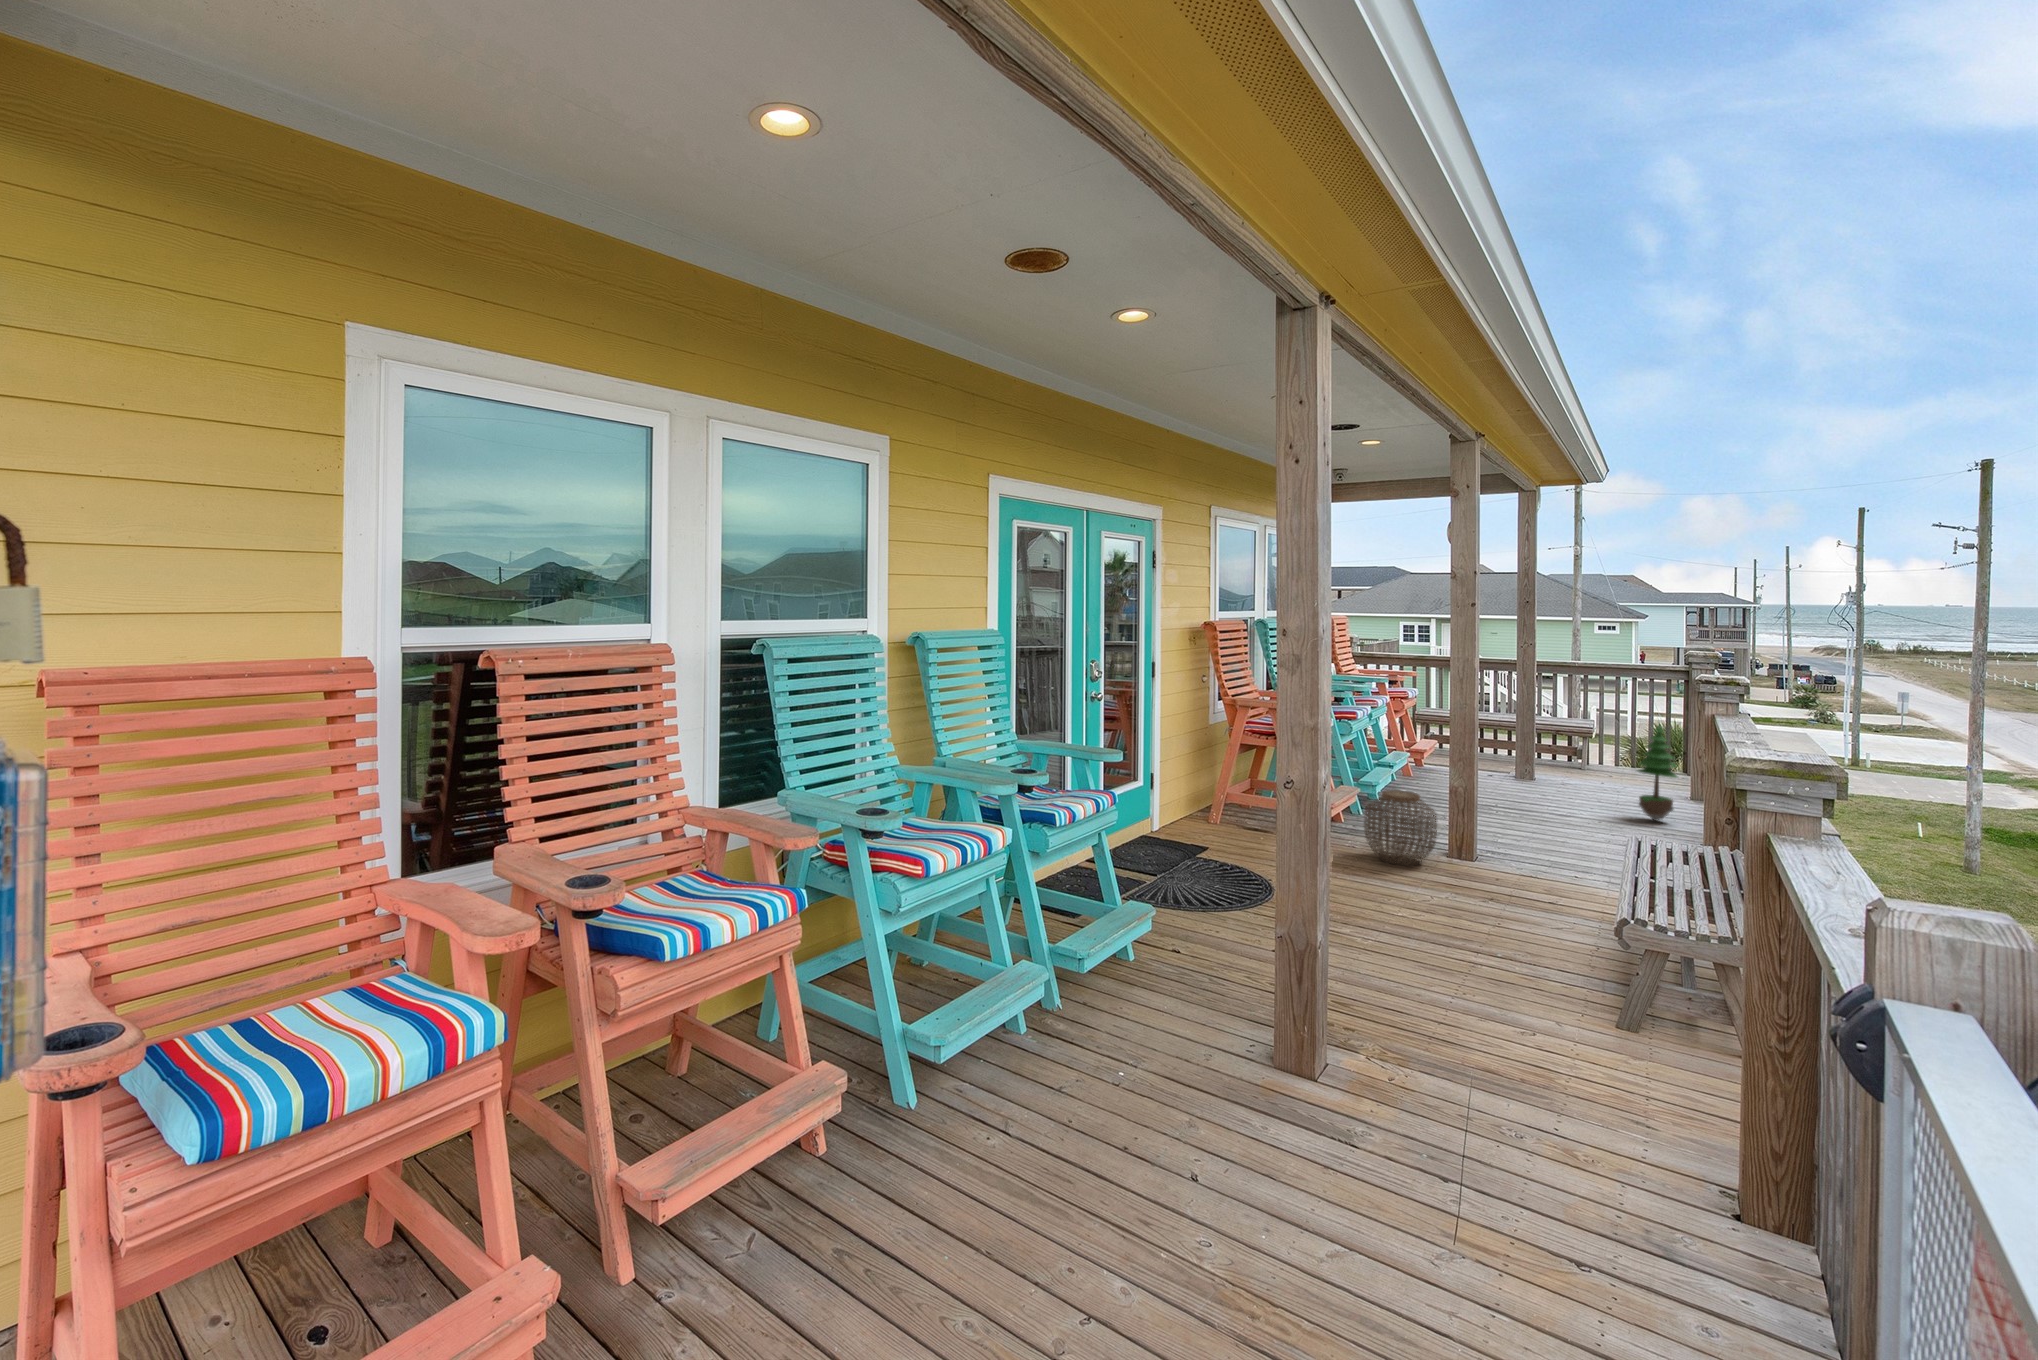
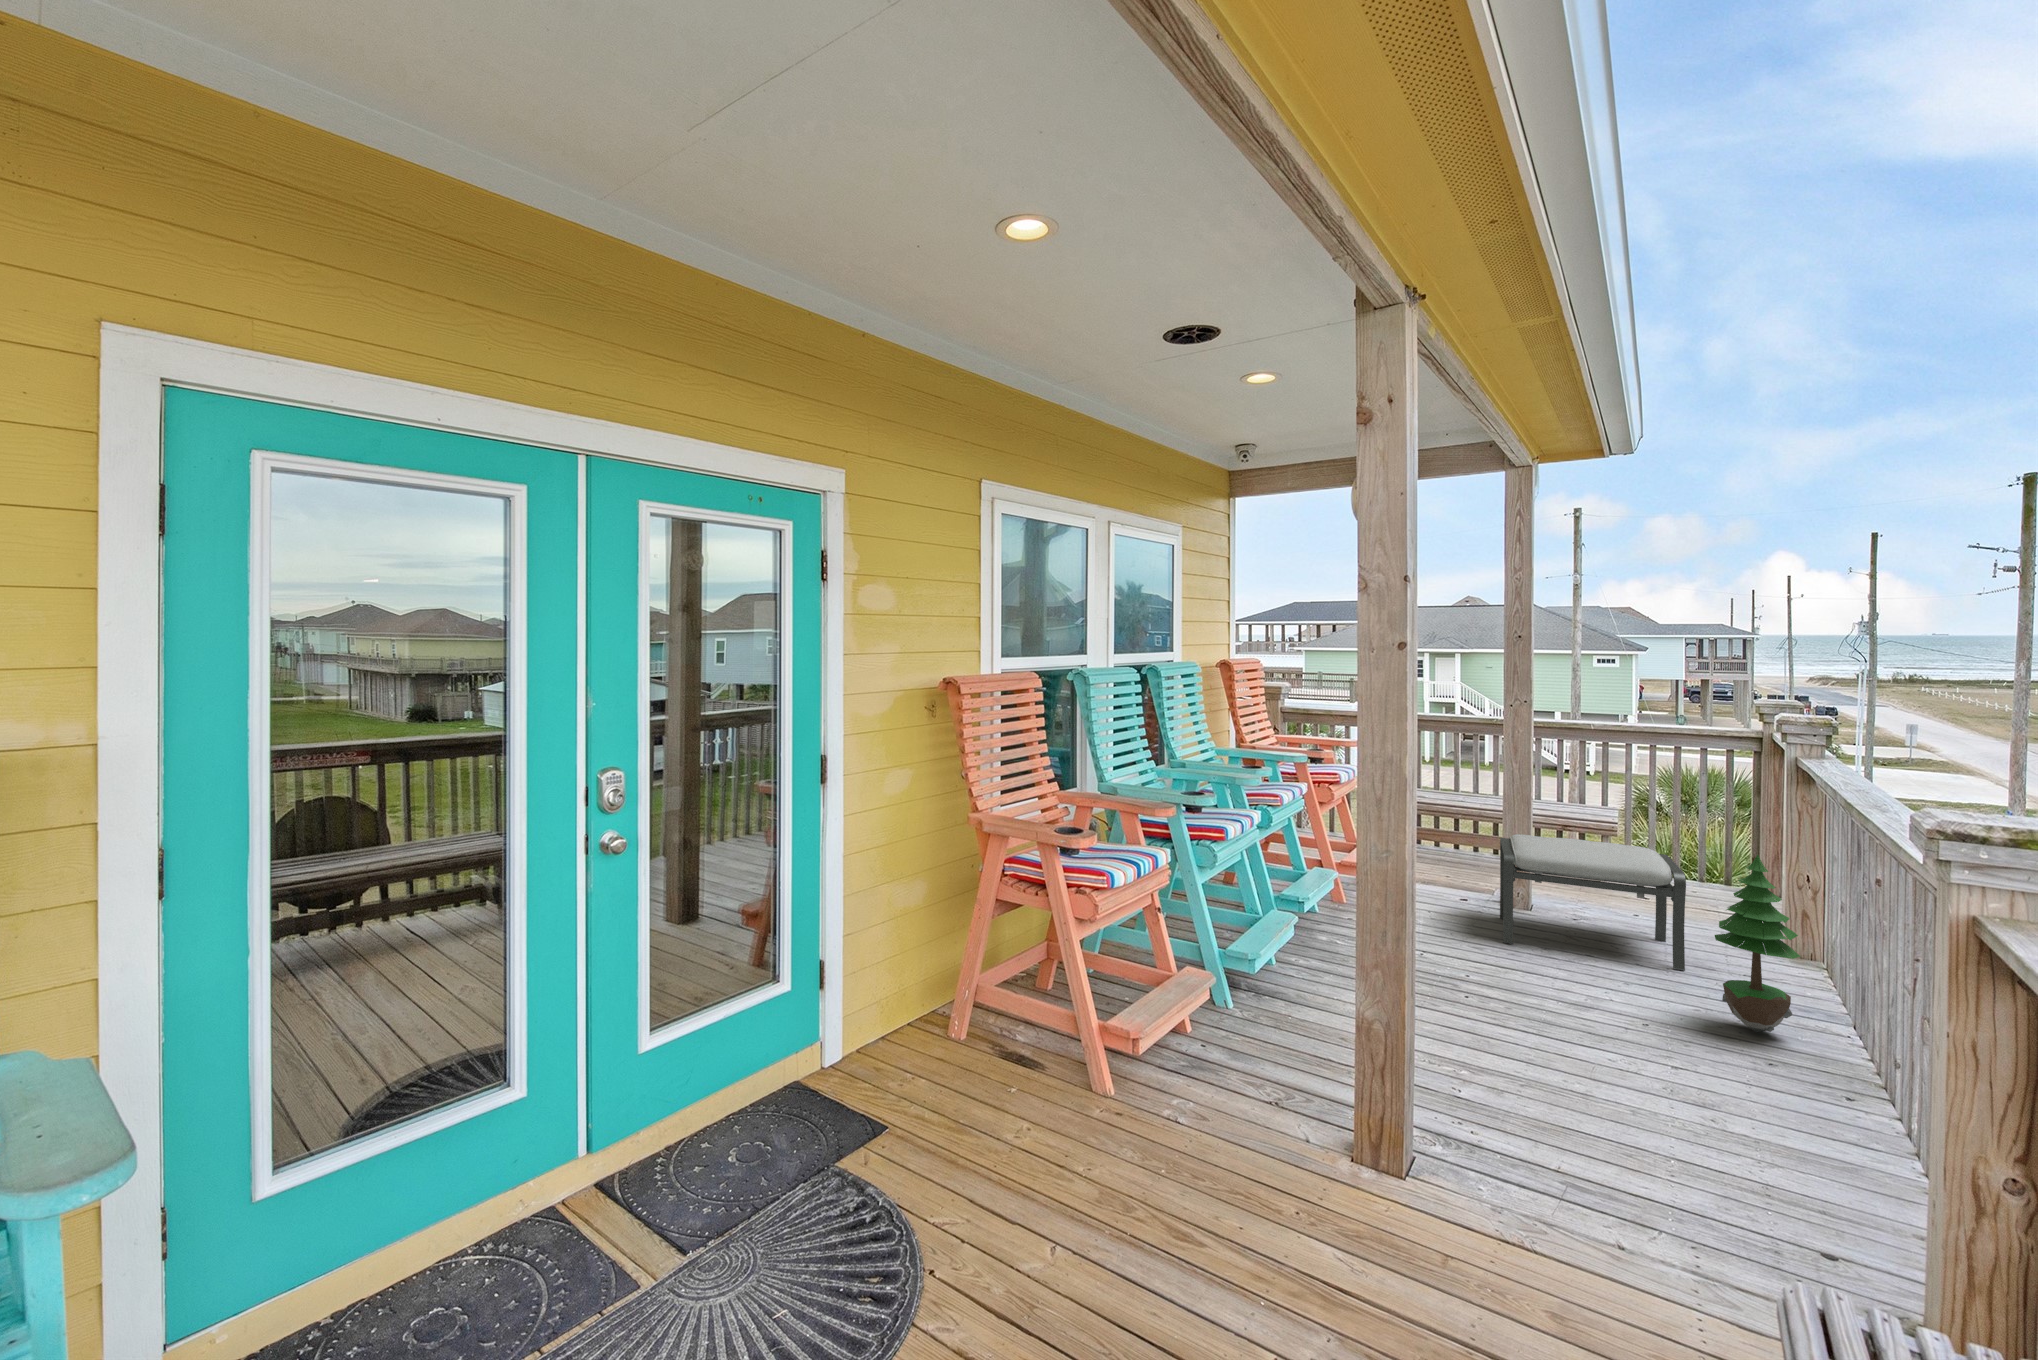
ottoman: none [1514,729,1626,802] -> present [1500,834,1686,970]
woven basket: present [1365,790,1437,865] -> none [1179,1029,1324,1211]

